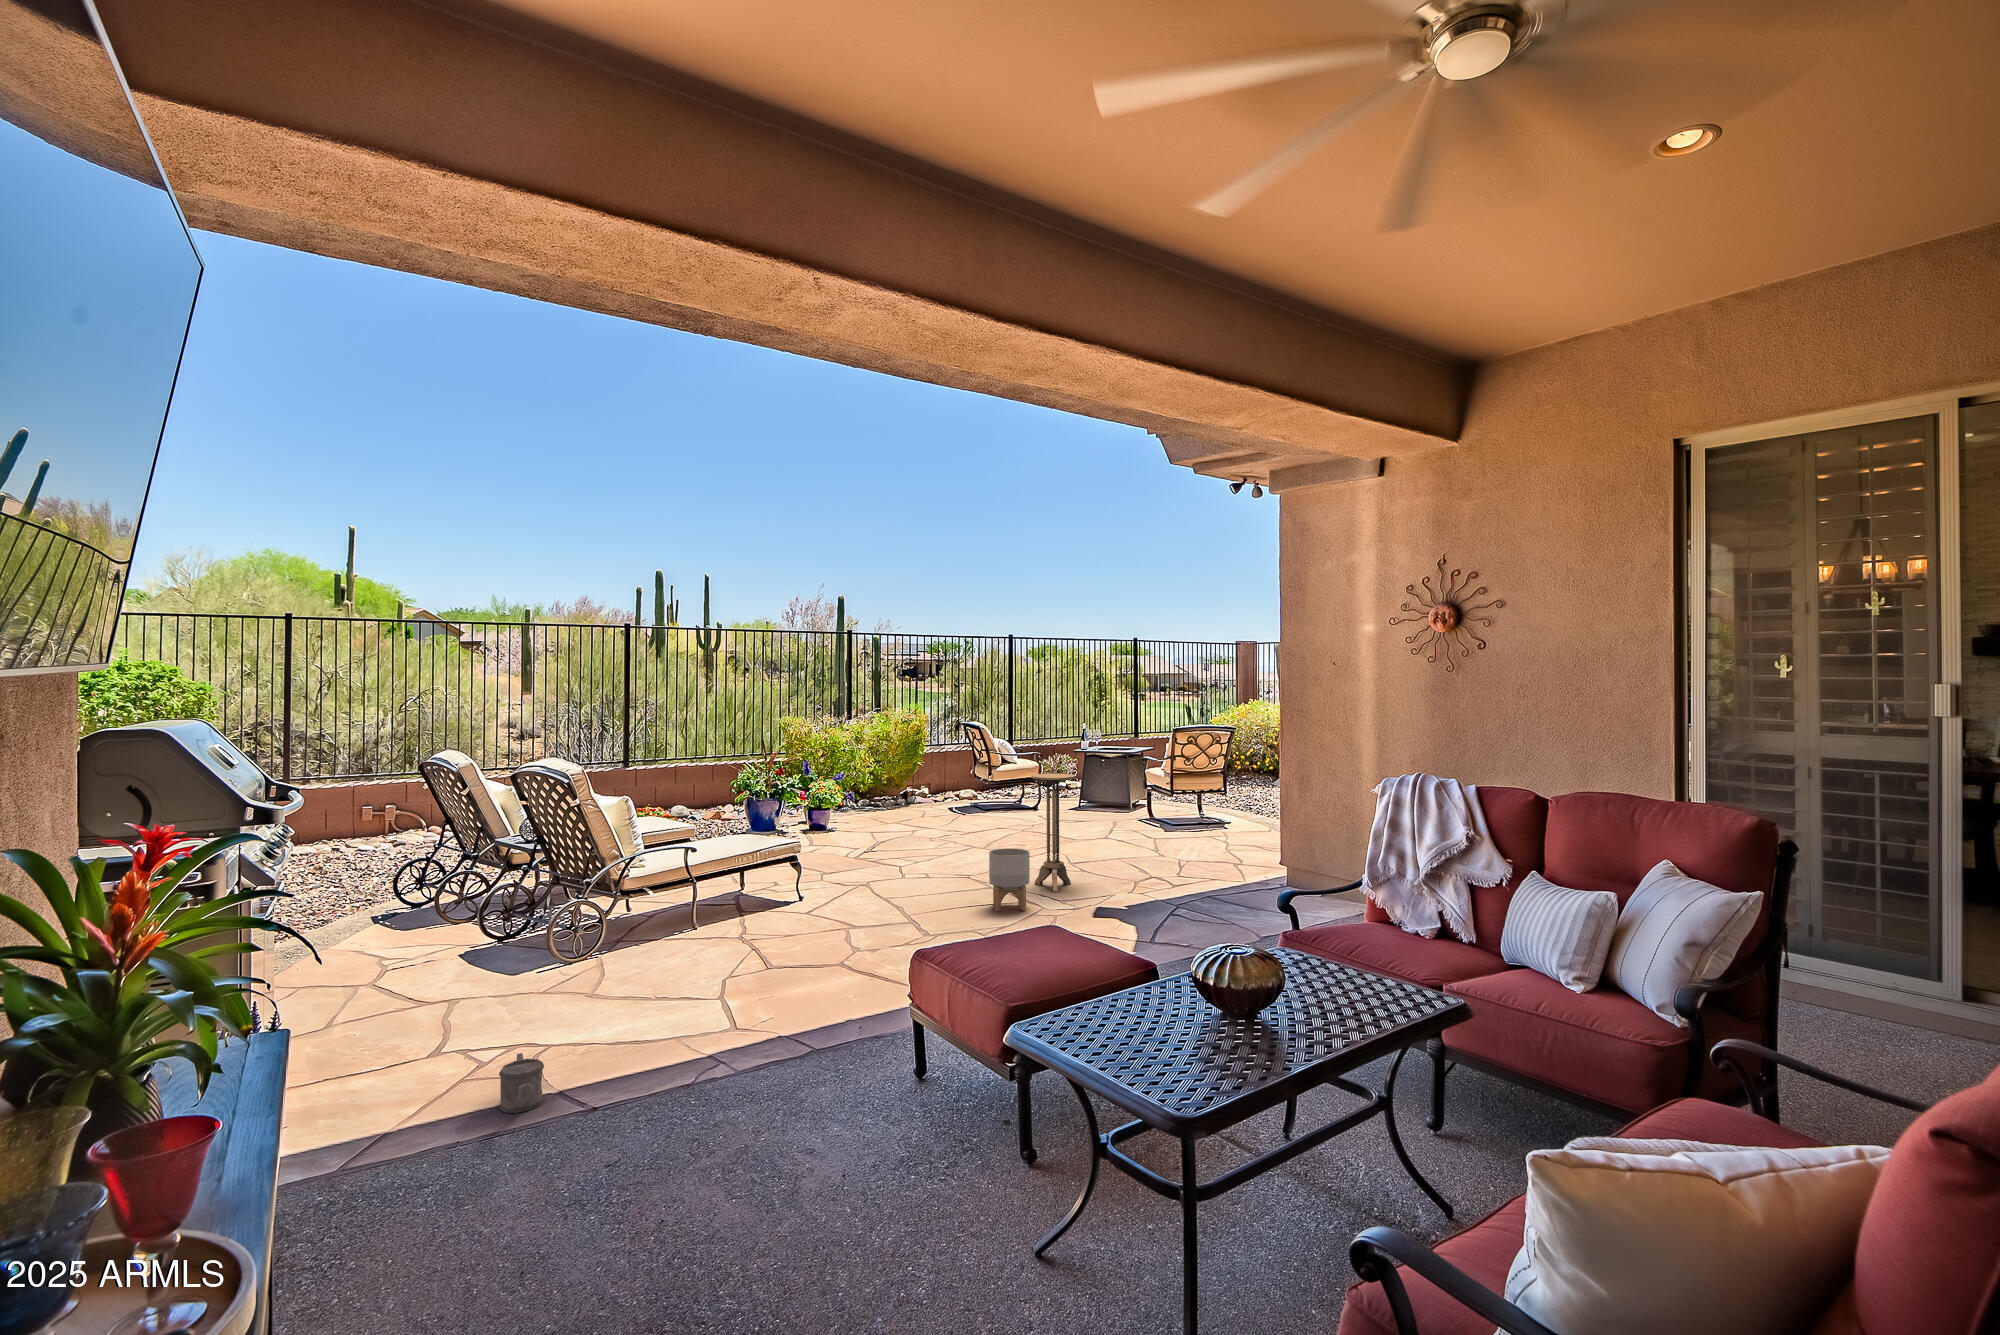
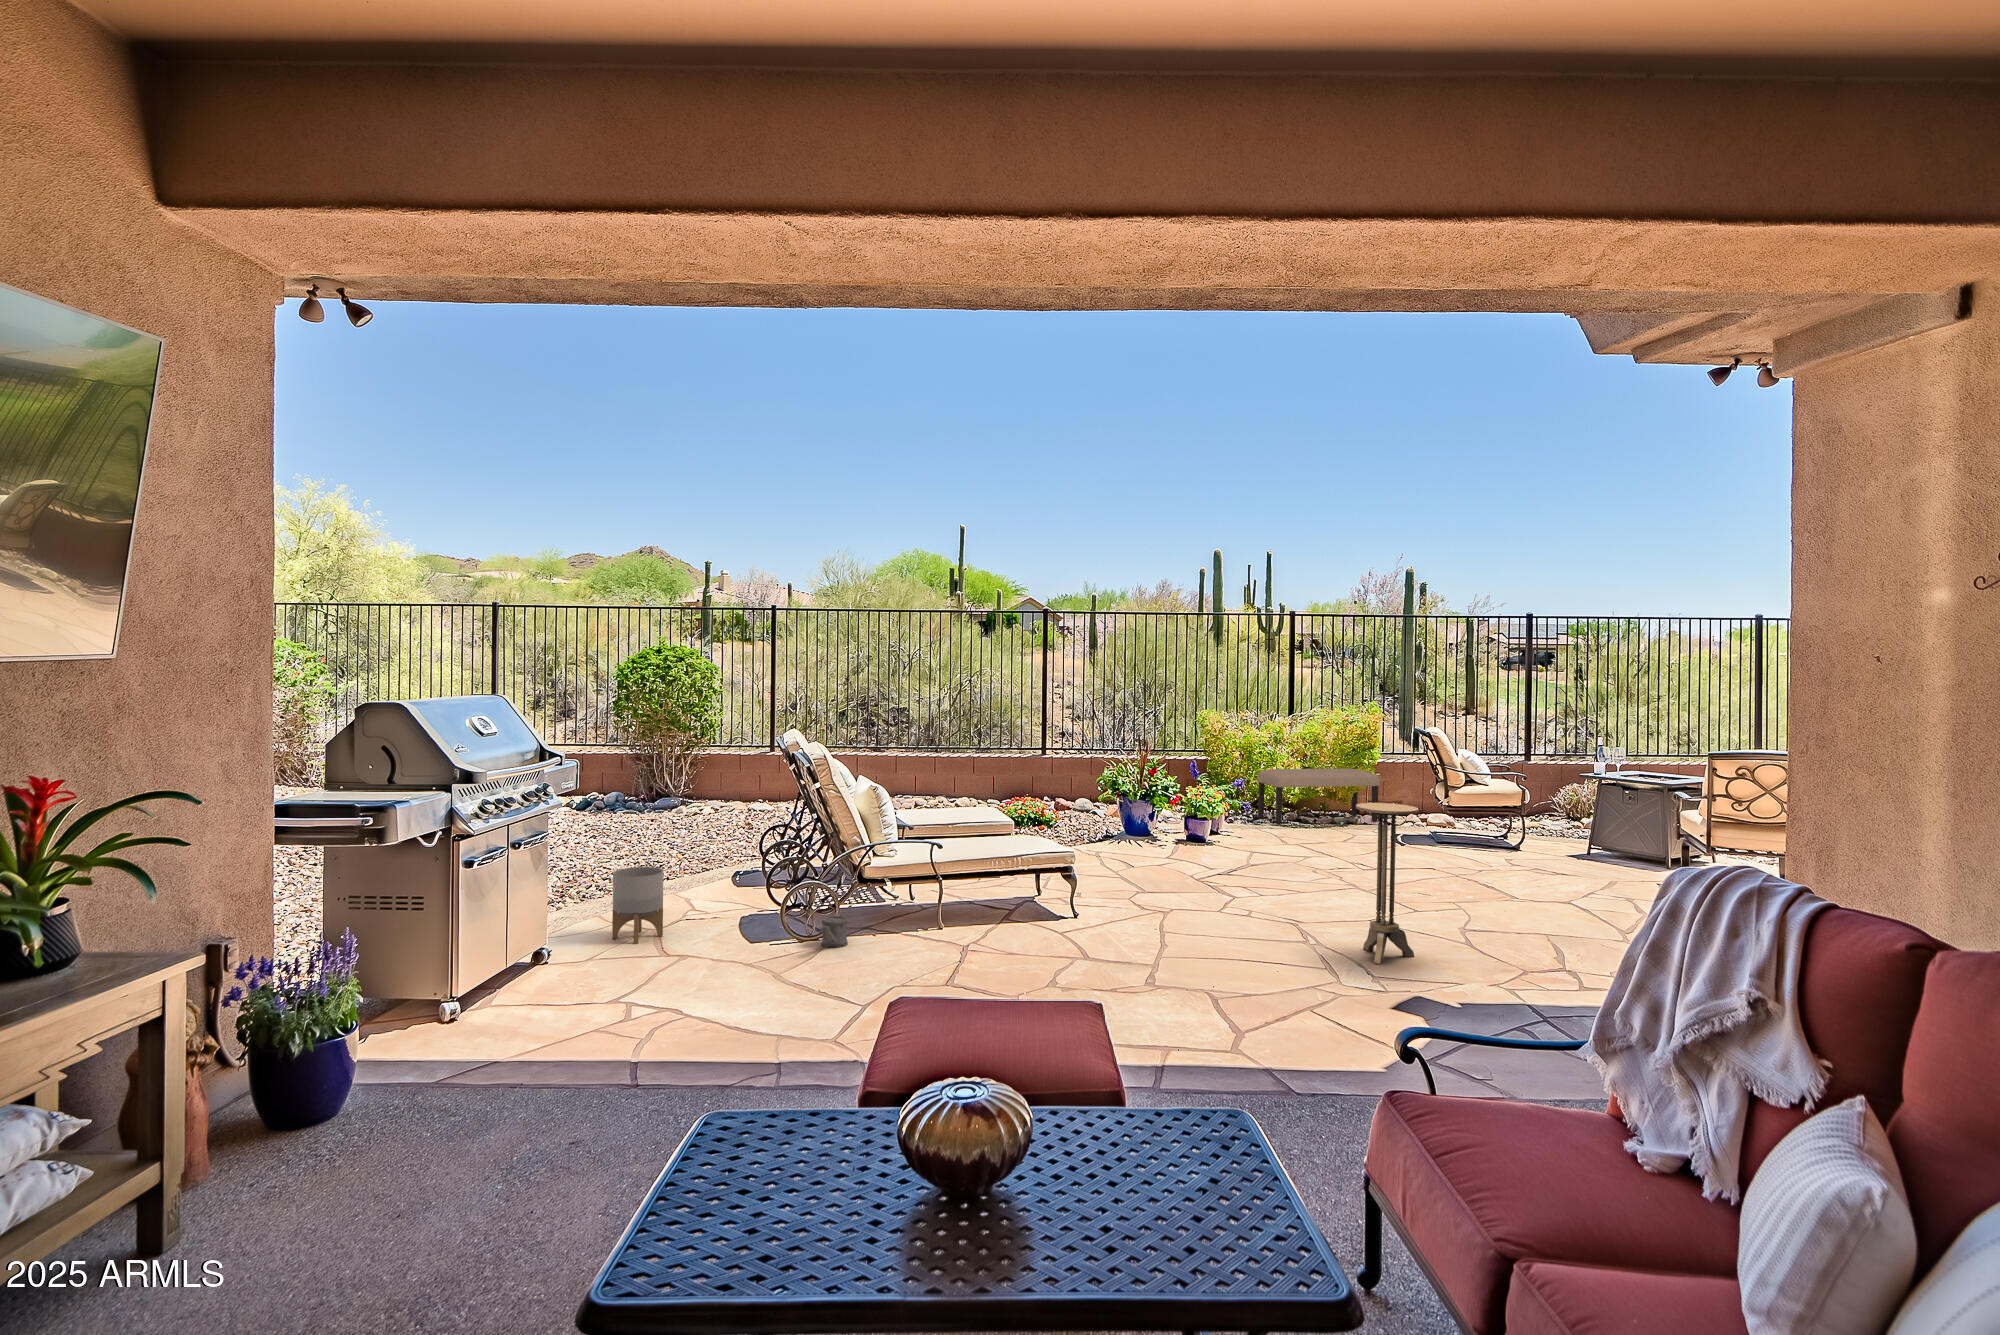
bench: none [840,760,934,810] -> present [1257,769,1380,824]
planter: present [989,848,1030,912] -> present [612,867,663,944]
watering can: present [499,1053,544,1113] -> present [821,913,848,948]

